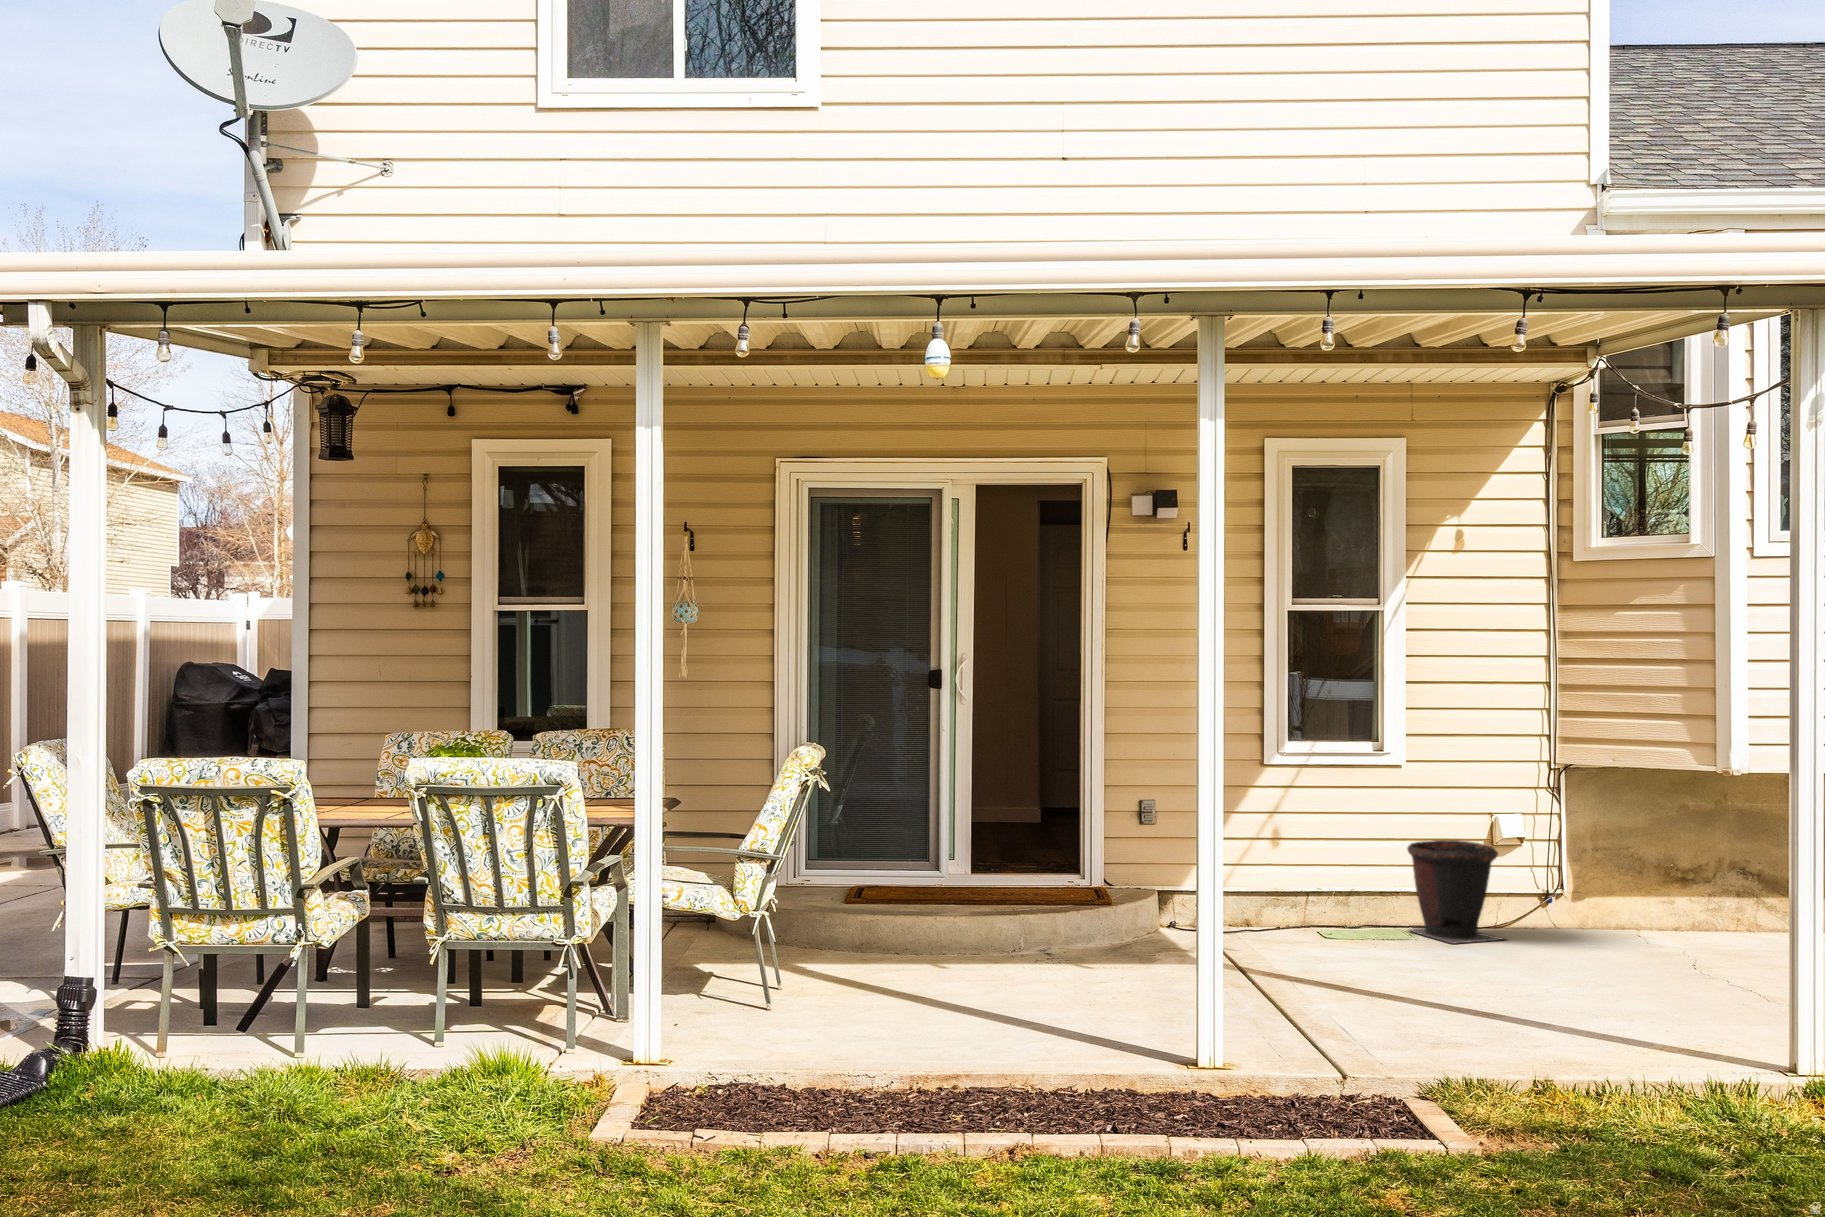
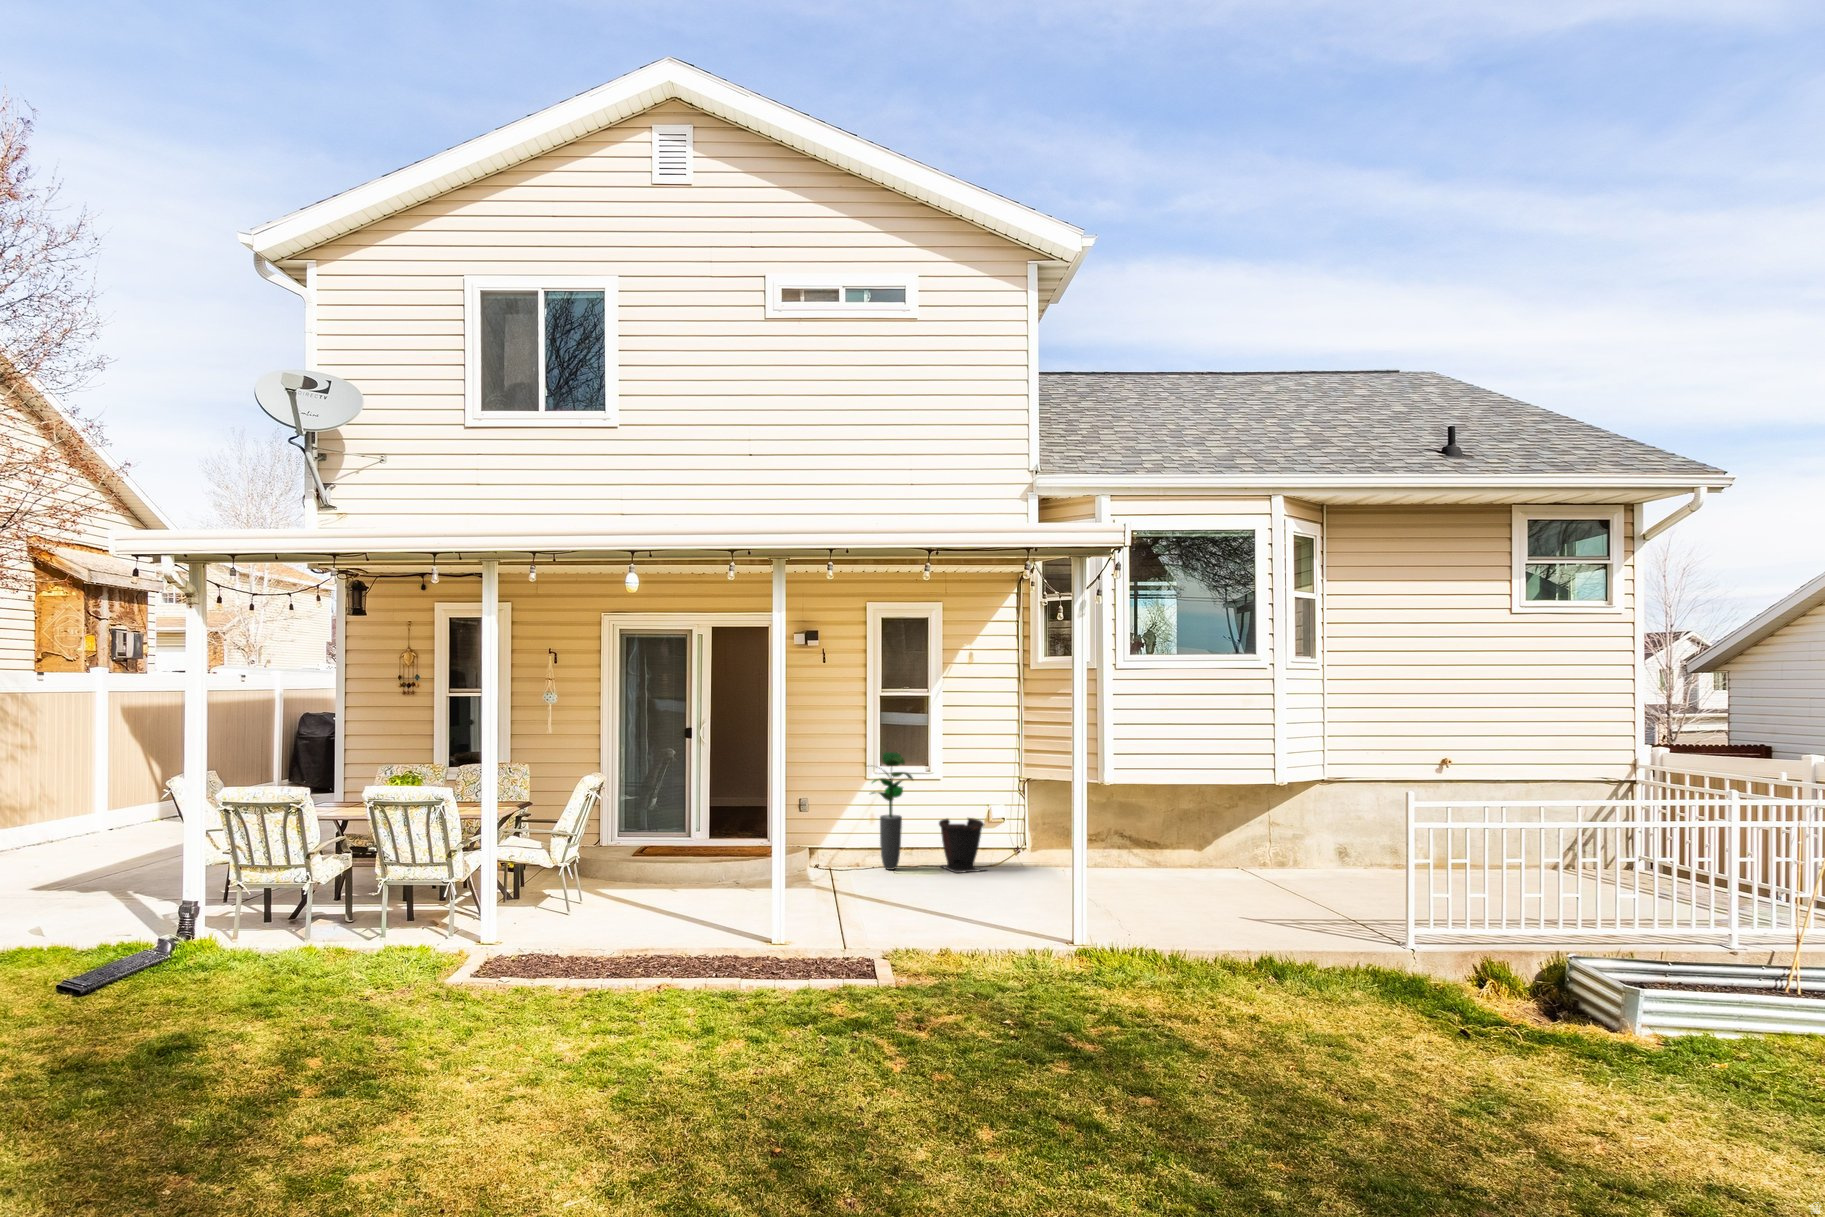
potted plant: none [1269,717,1365,936] -> present [871,752,913,870]

